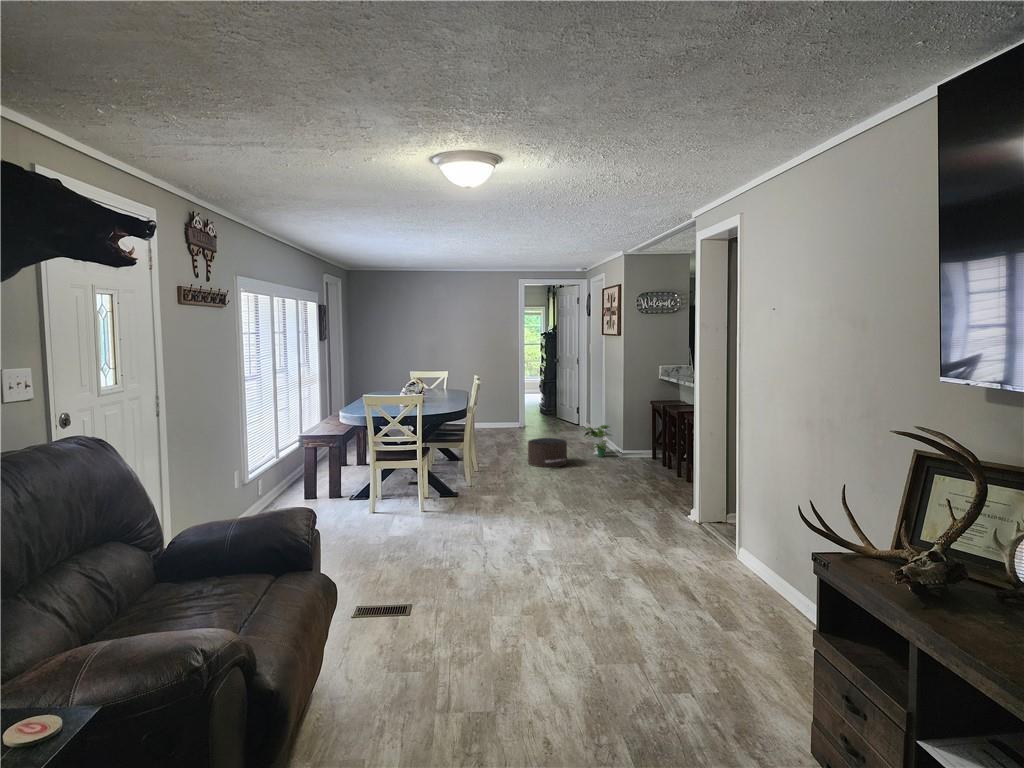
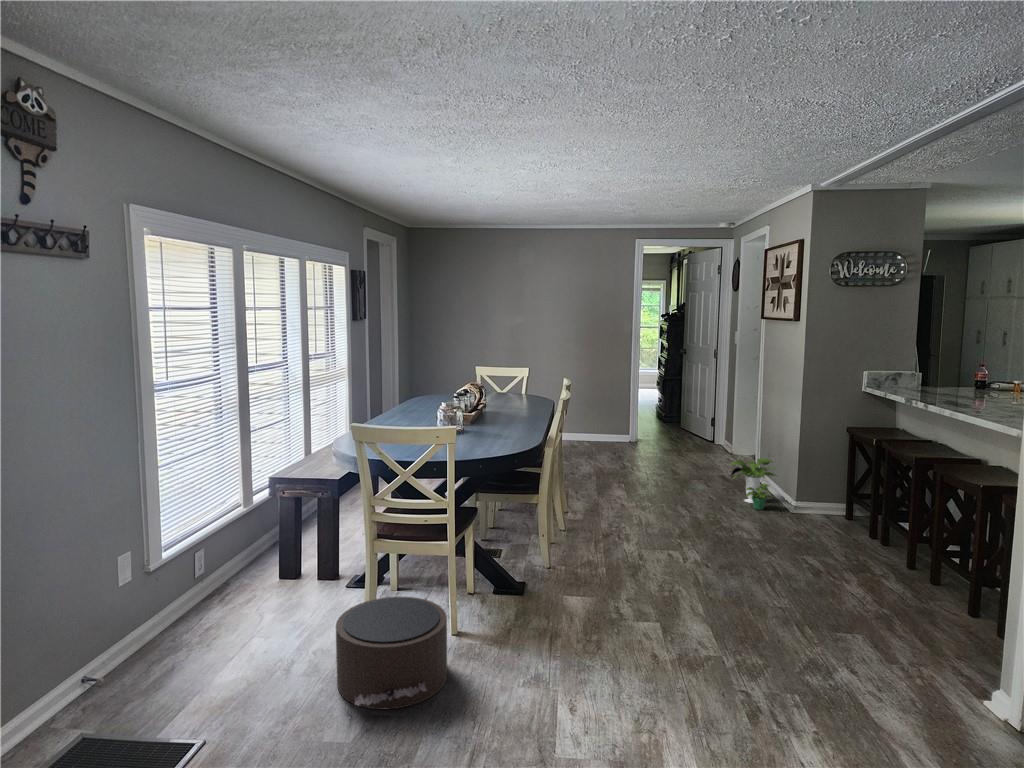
pouf: present [523,438,567,467] -> present [336,597,447,710]

